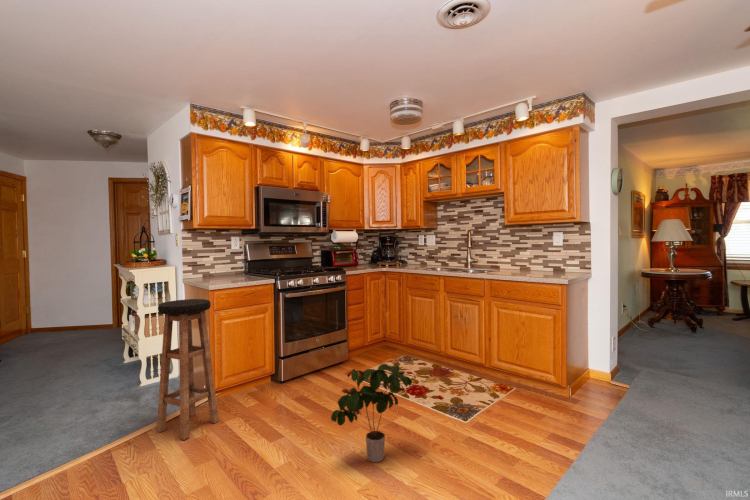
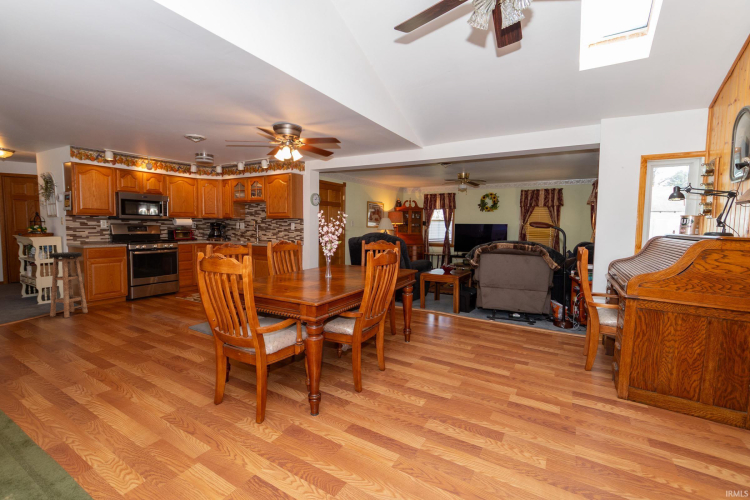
potted plant: present [331,364,412,462] -> none [141,278,184,318]

